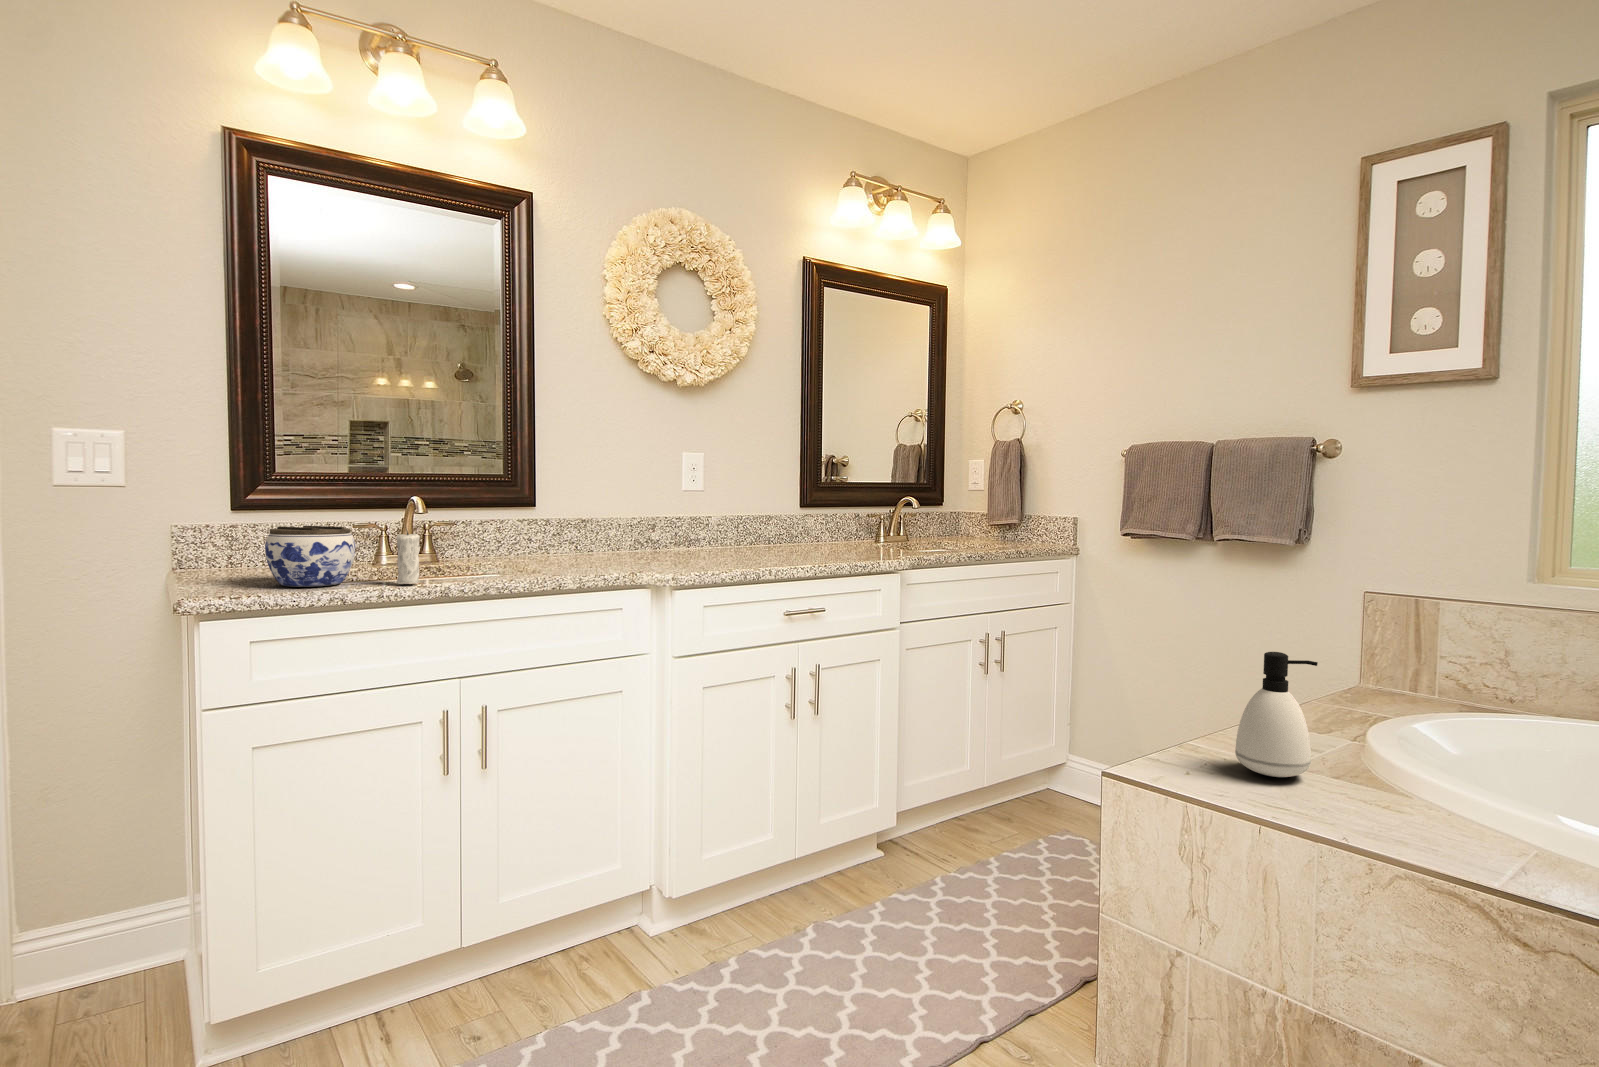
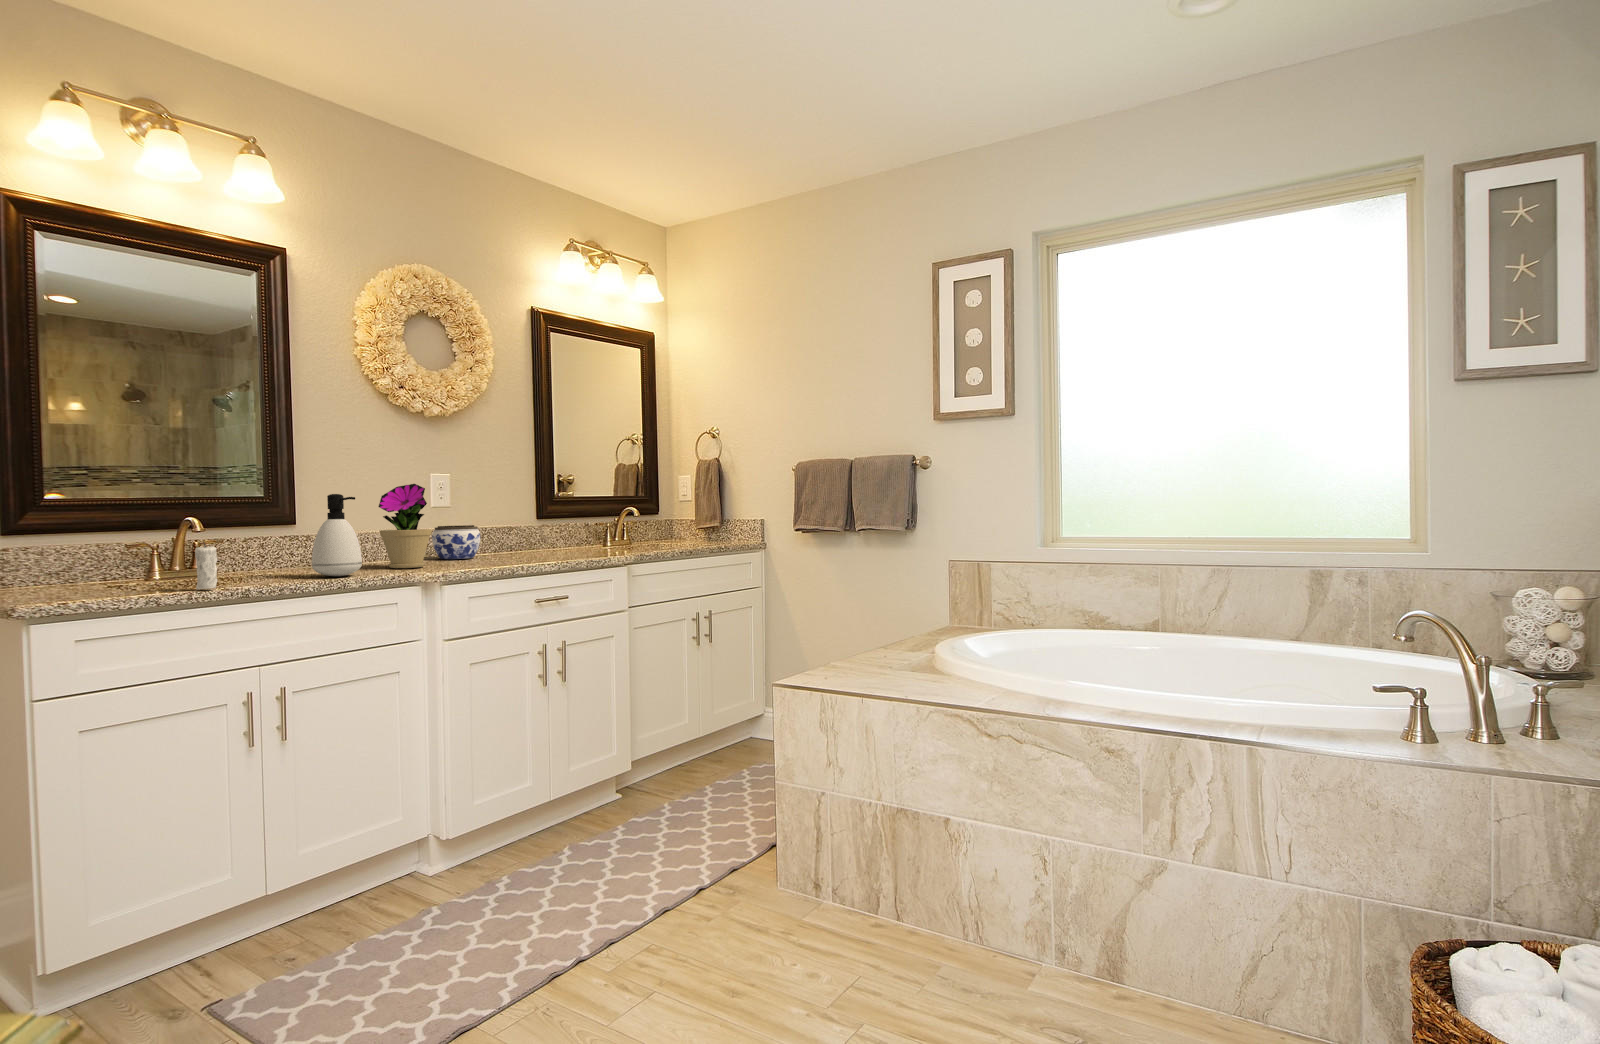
flower pot: none [614,464,672,565] -> present [378,484,432,568]
jar: present [265,526,355,587] -> present [432,525,480,559]
soap dispenser: present [1235,652,1318,777] -> present [312,494,362,576]

